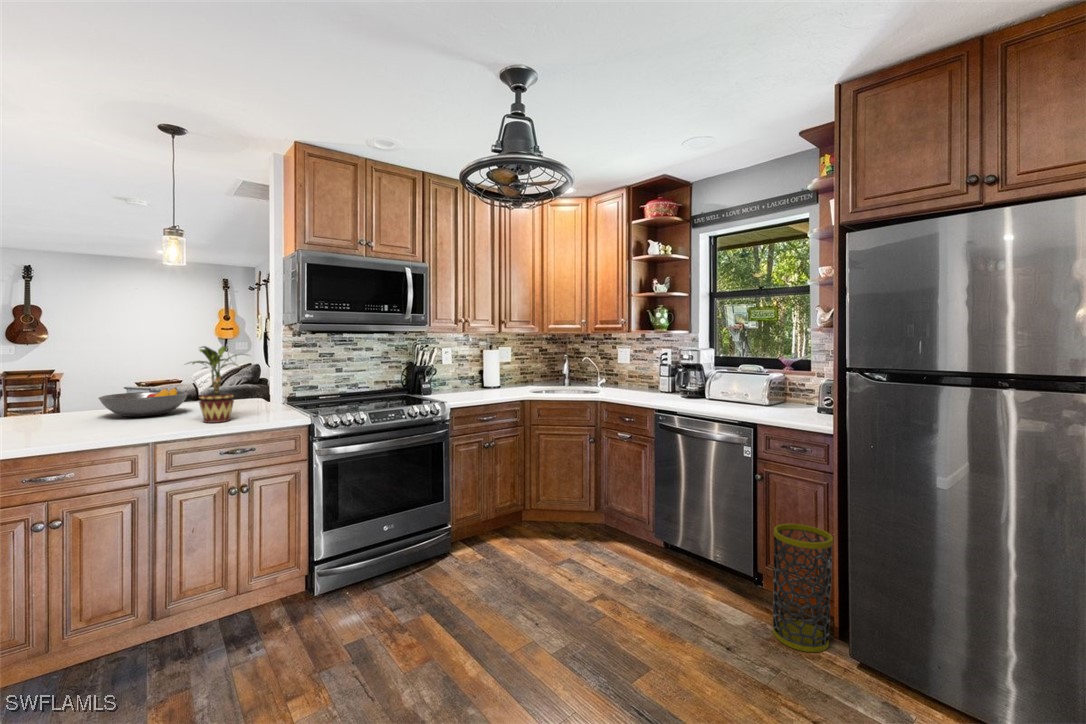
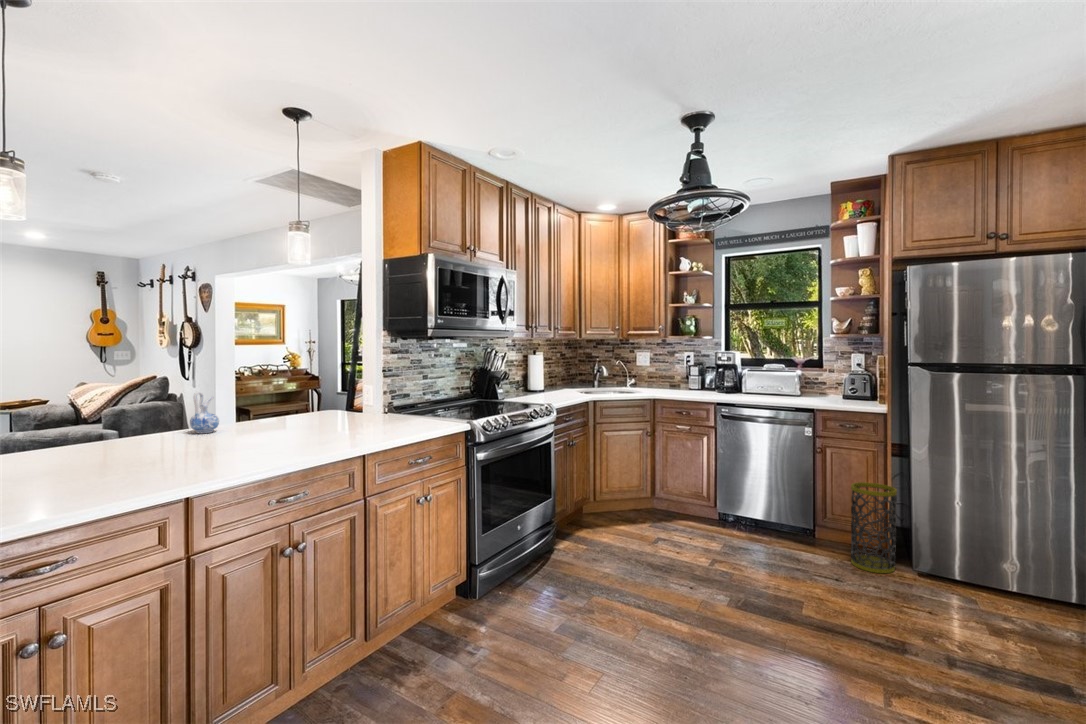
potted plant: present [190,346,245,423] -> none [369,353,419,430]
ceramic pitcher: none [48,379,79,417] -> present [190,392,219,433]
fruit bowl: present [98,388,188,417] -> none [251,398,333,429]

